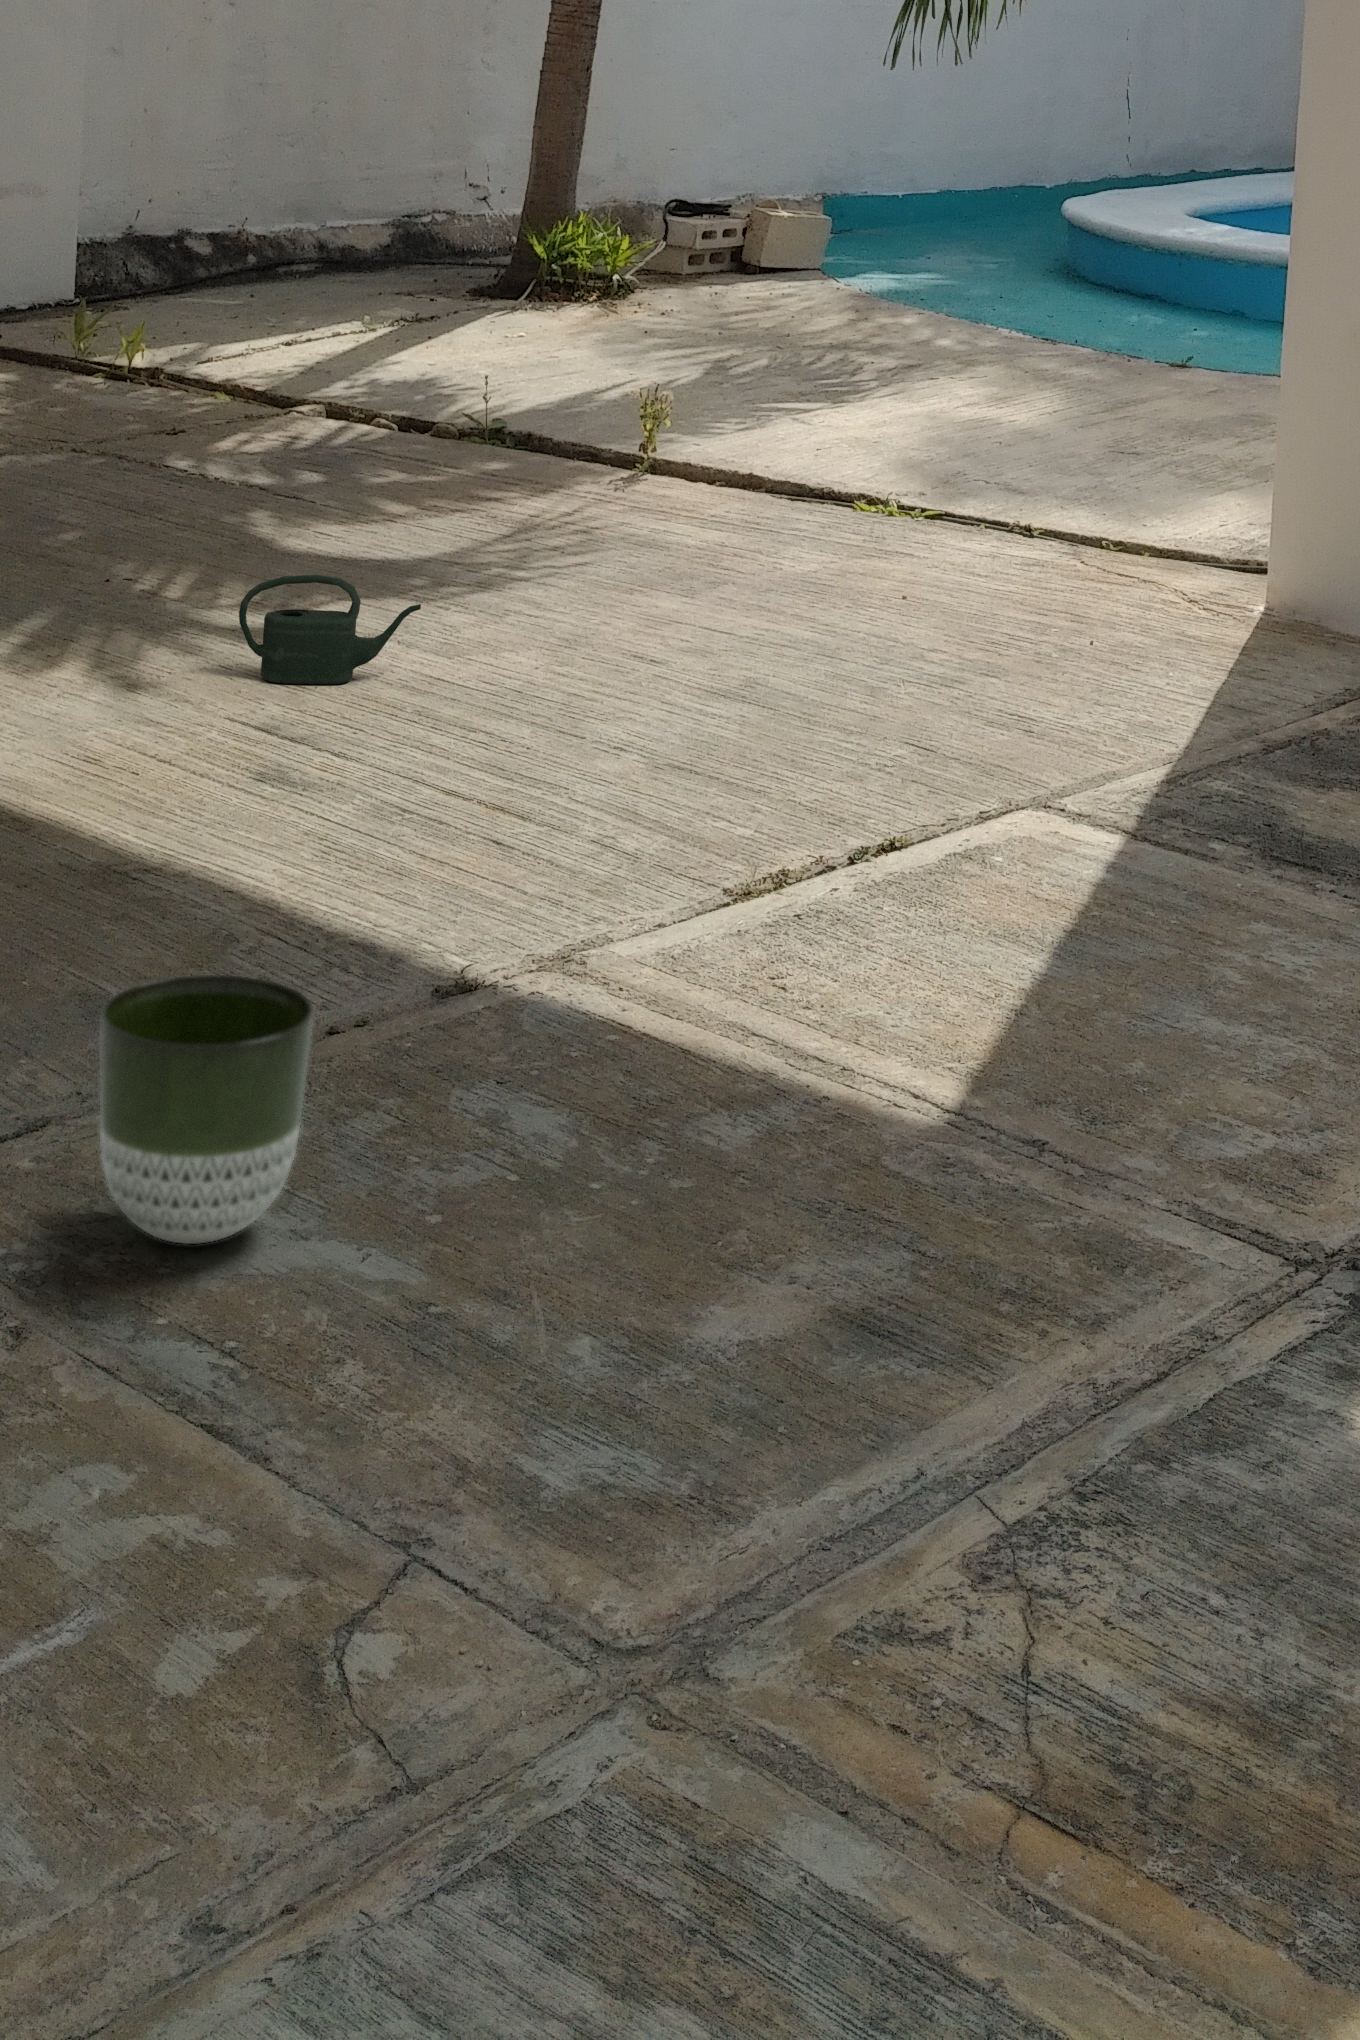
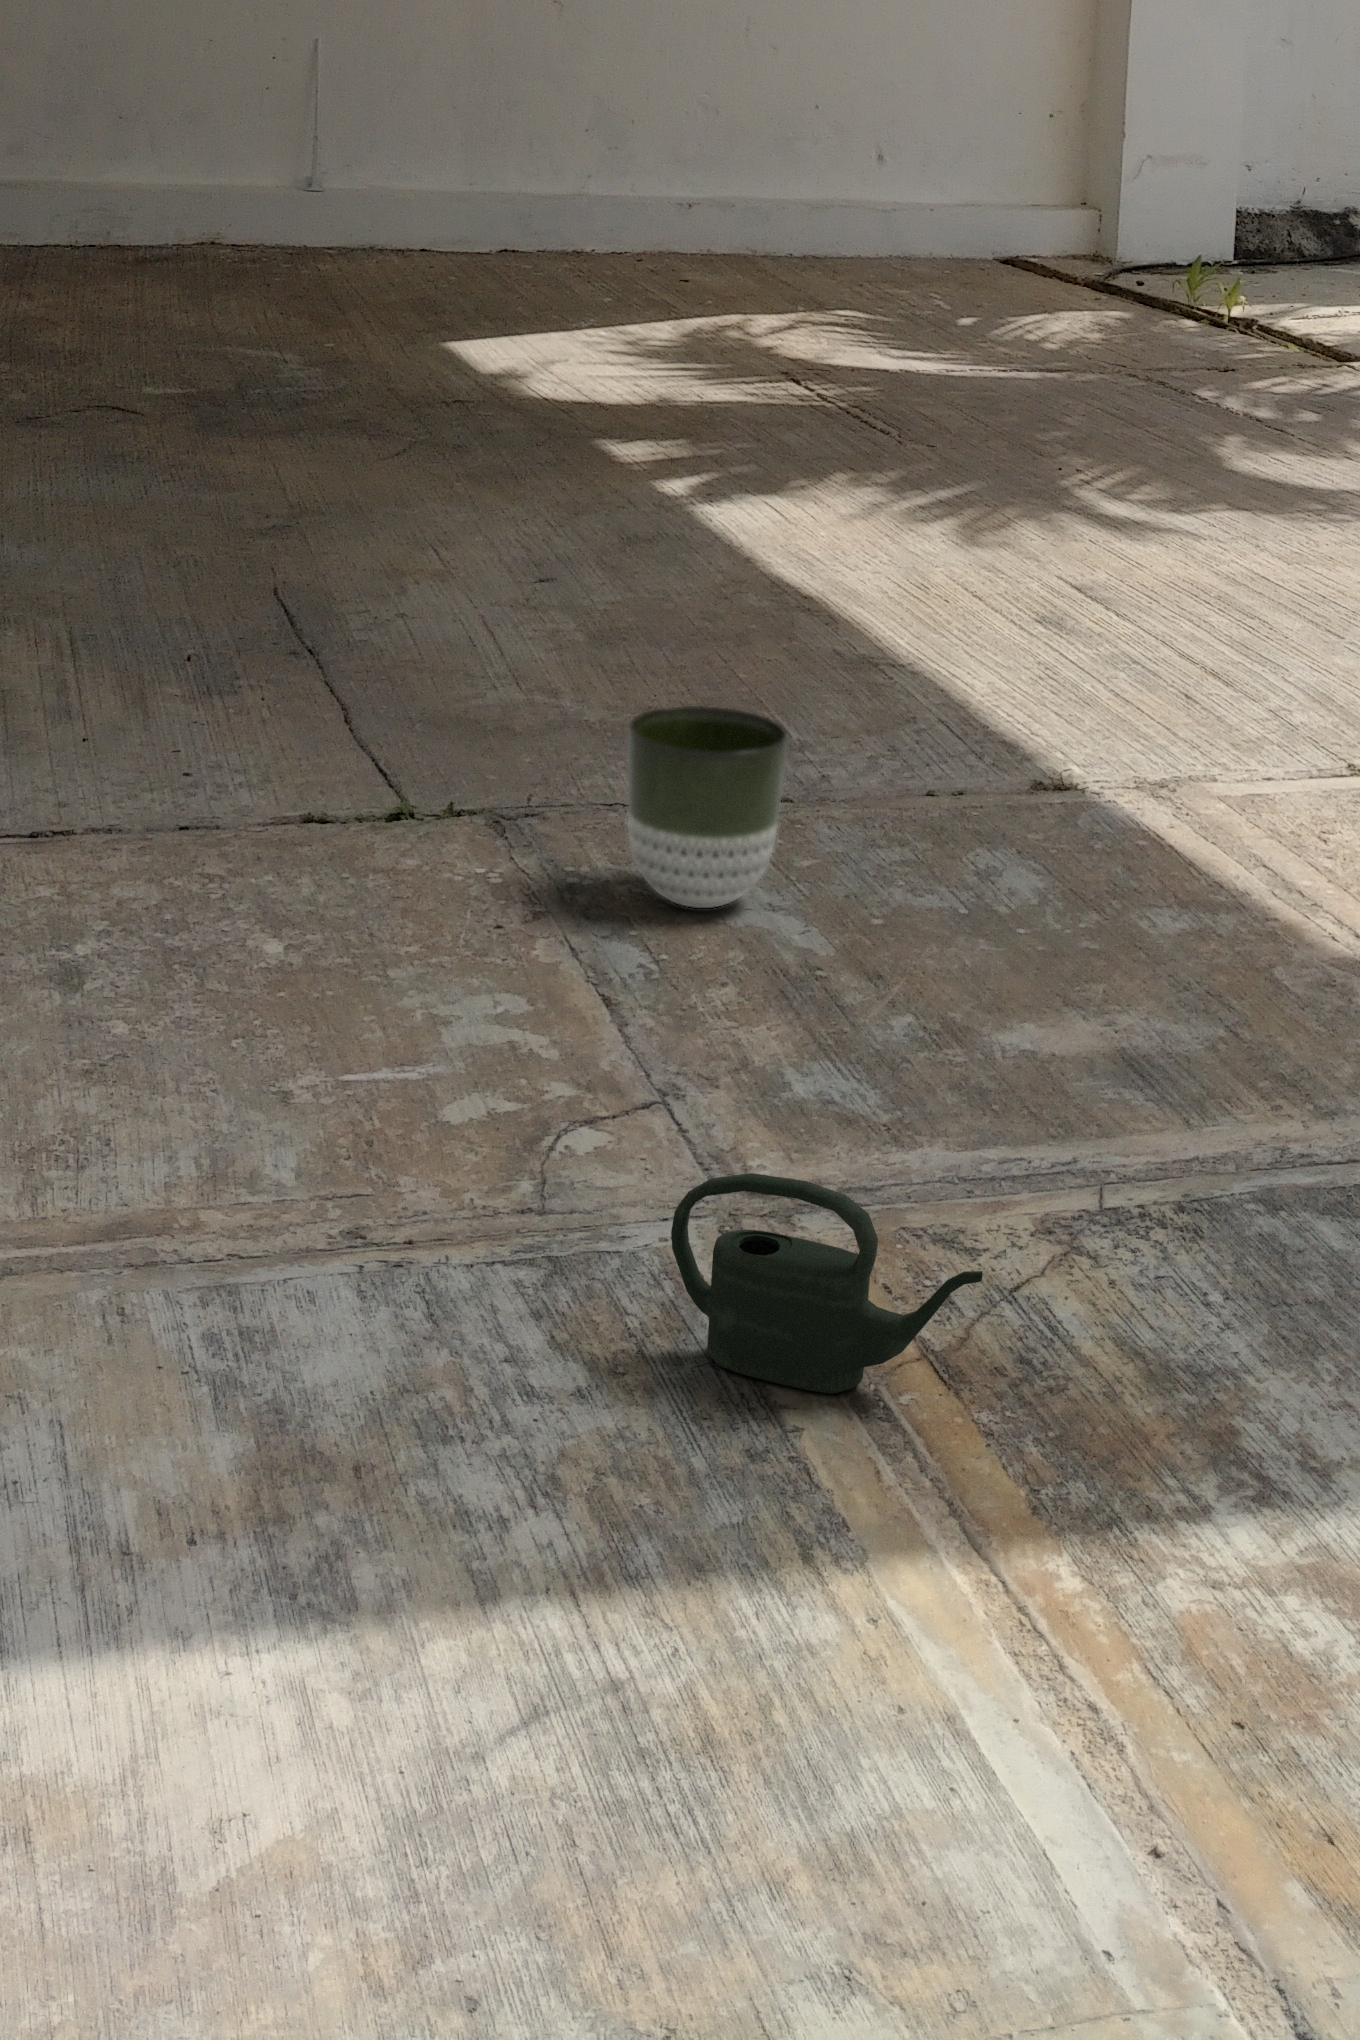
watering can: present [239,575,421,684] -> present [671,1173,983,1394]

